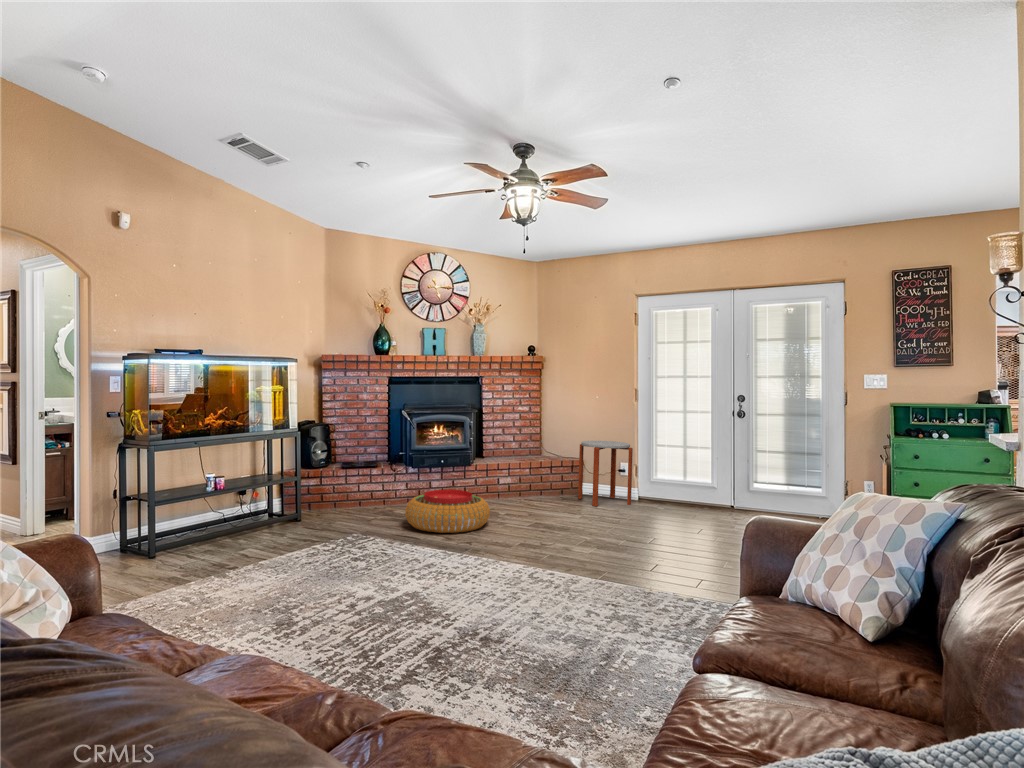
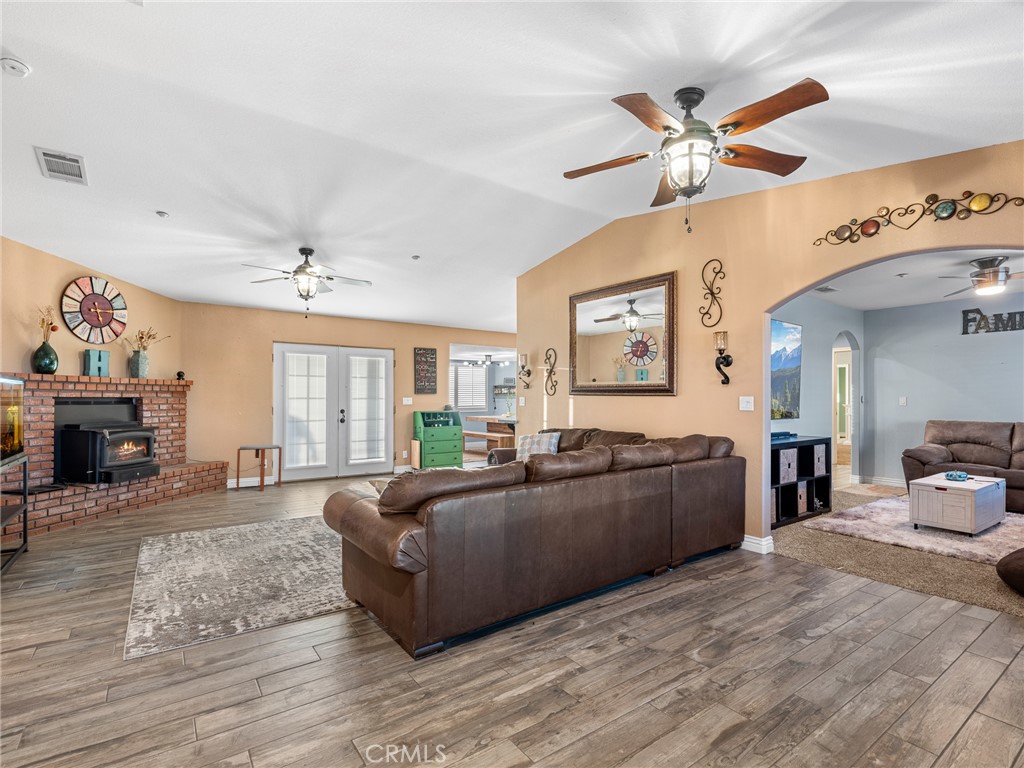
pouf: present [405,490,490,533] -> none [156,489,237,522]

